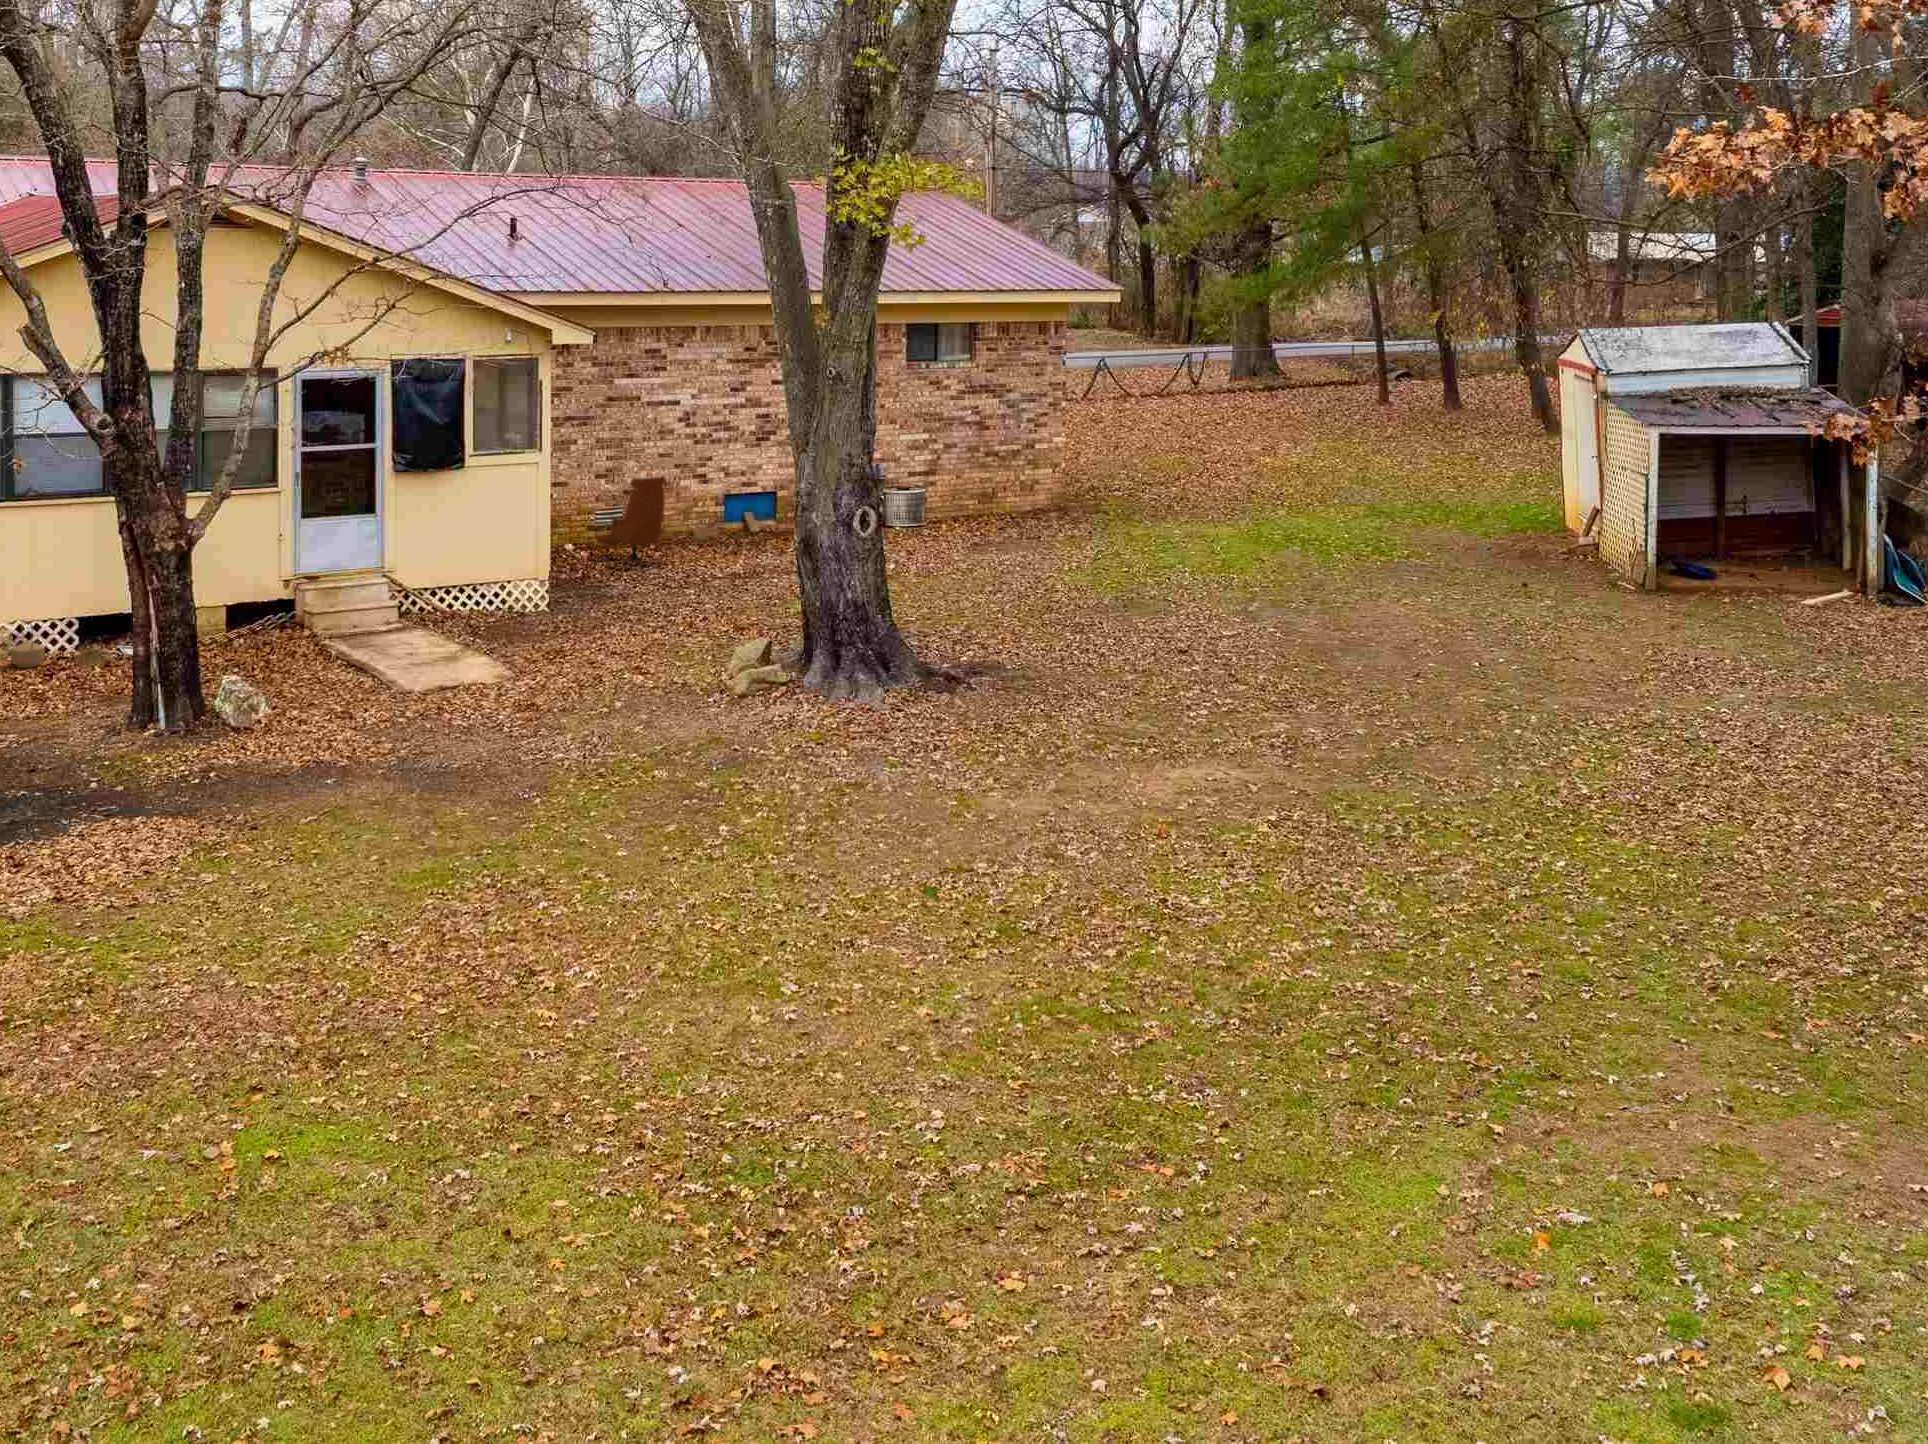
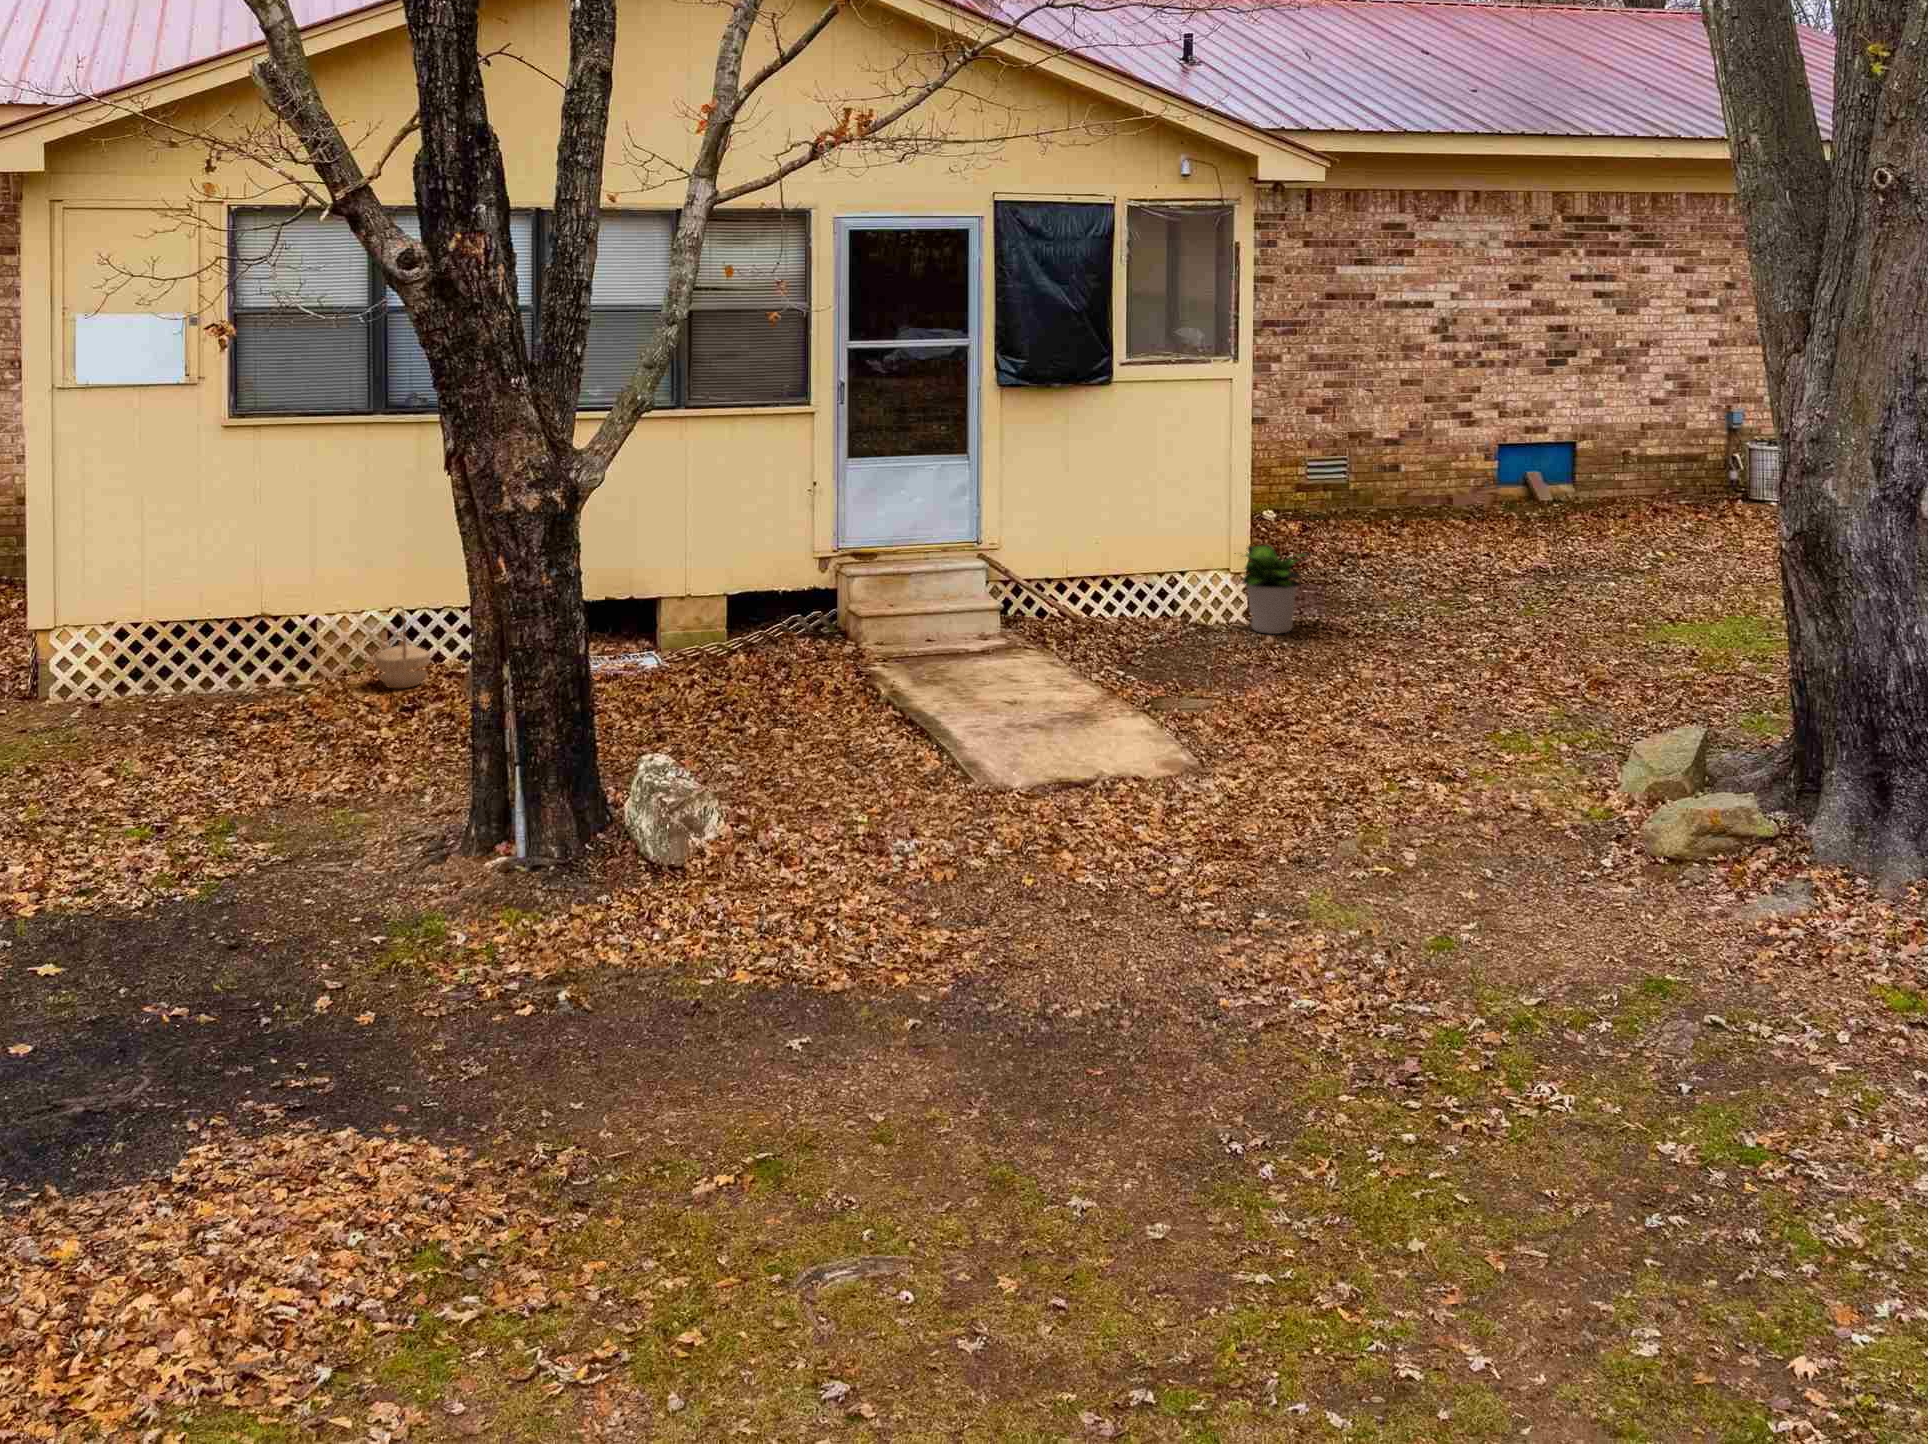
lounge chair: present [596,476,666,567] -> none [1284,409,1417,556]
potted plant: none [527,562,586,614] -> present [1235,545,1310,634]

